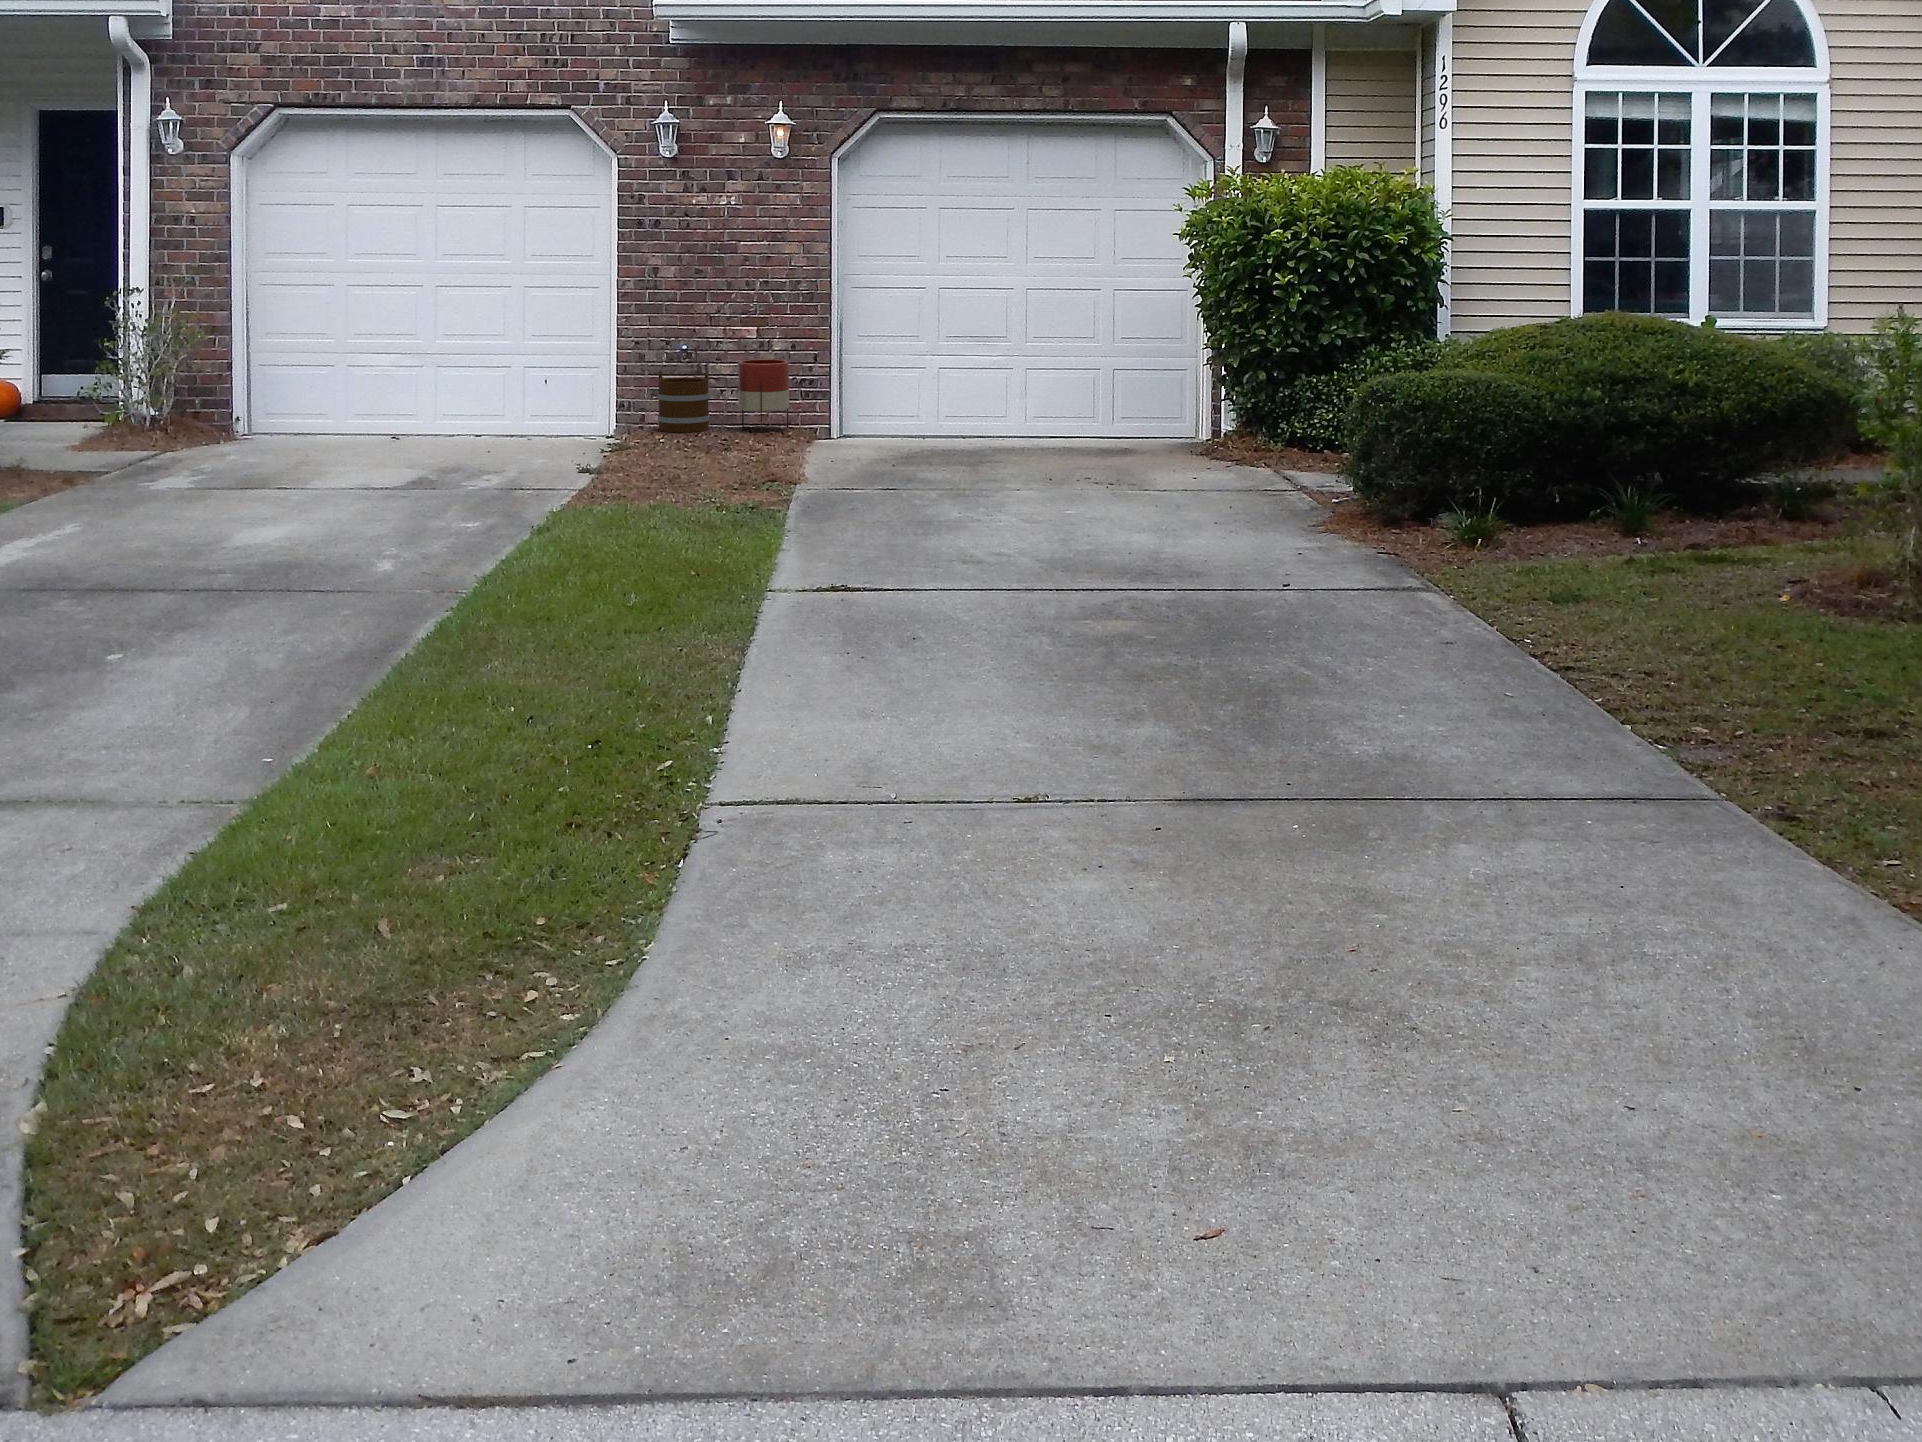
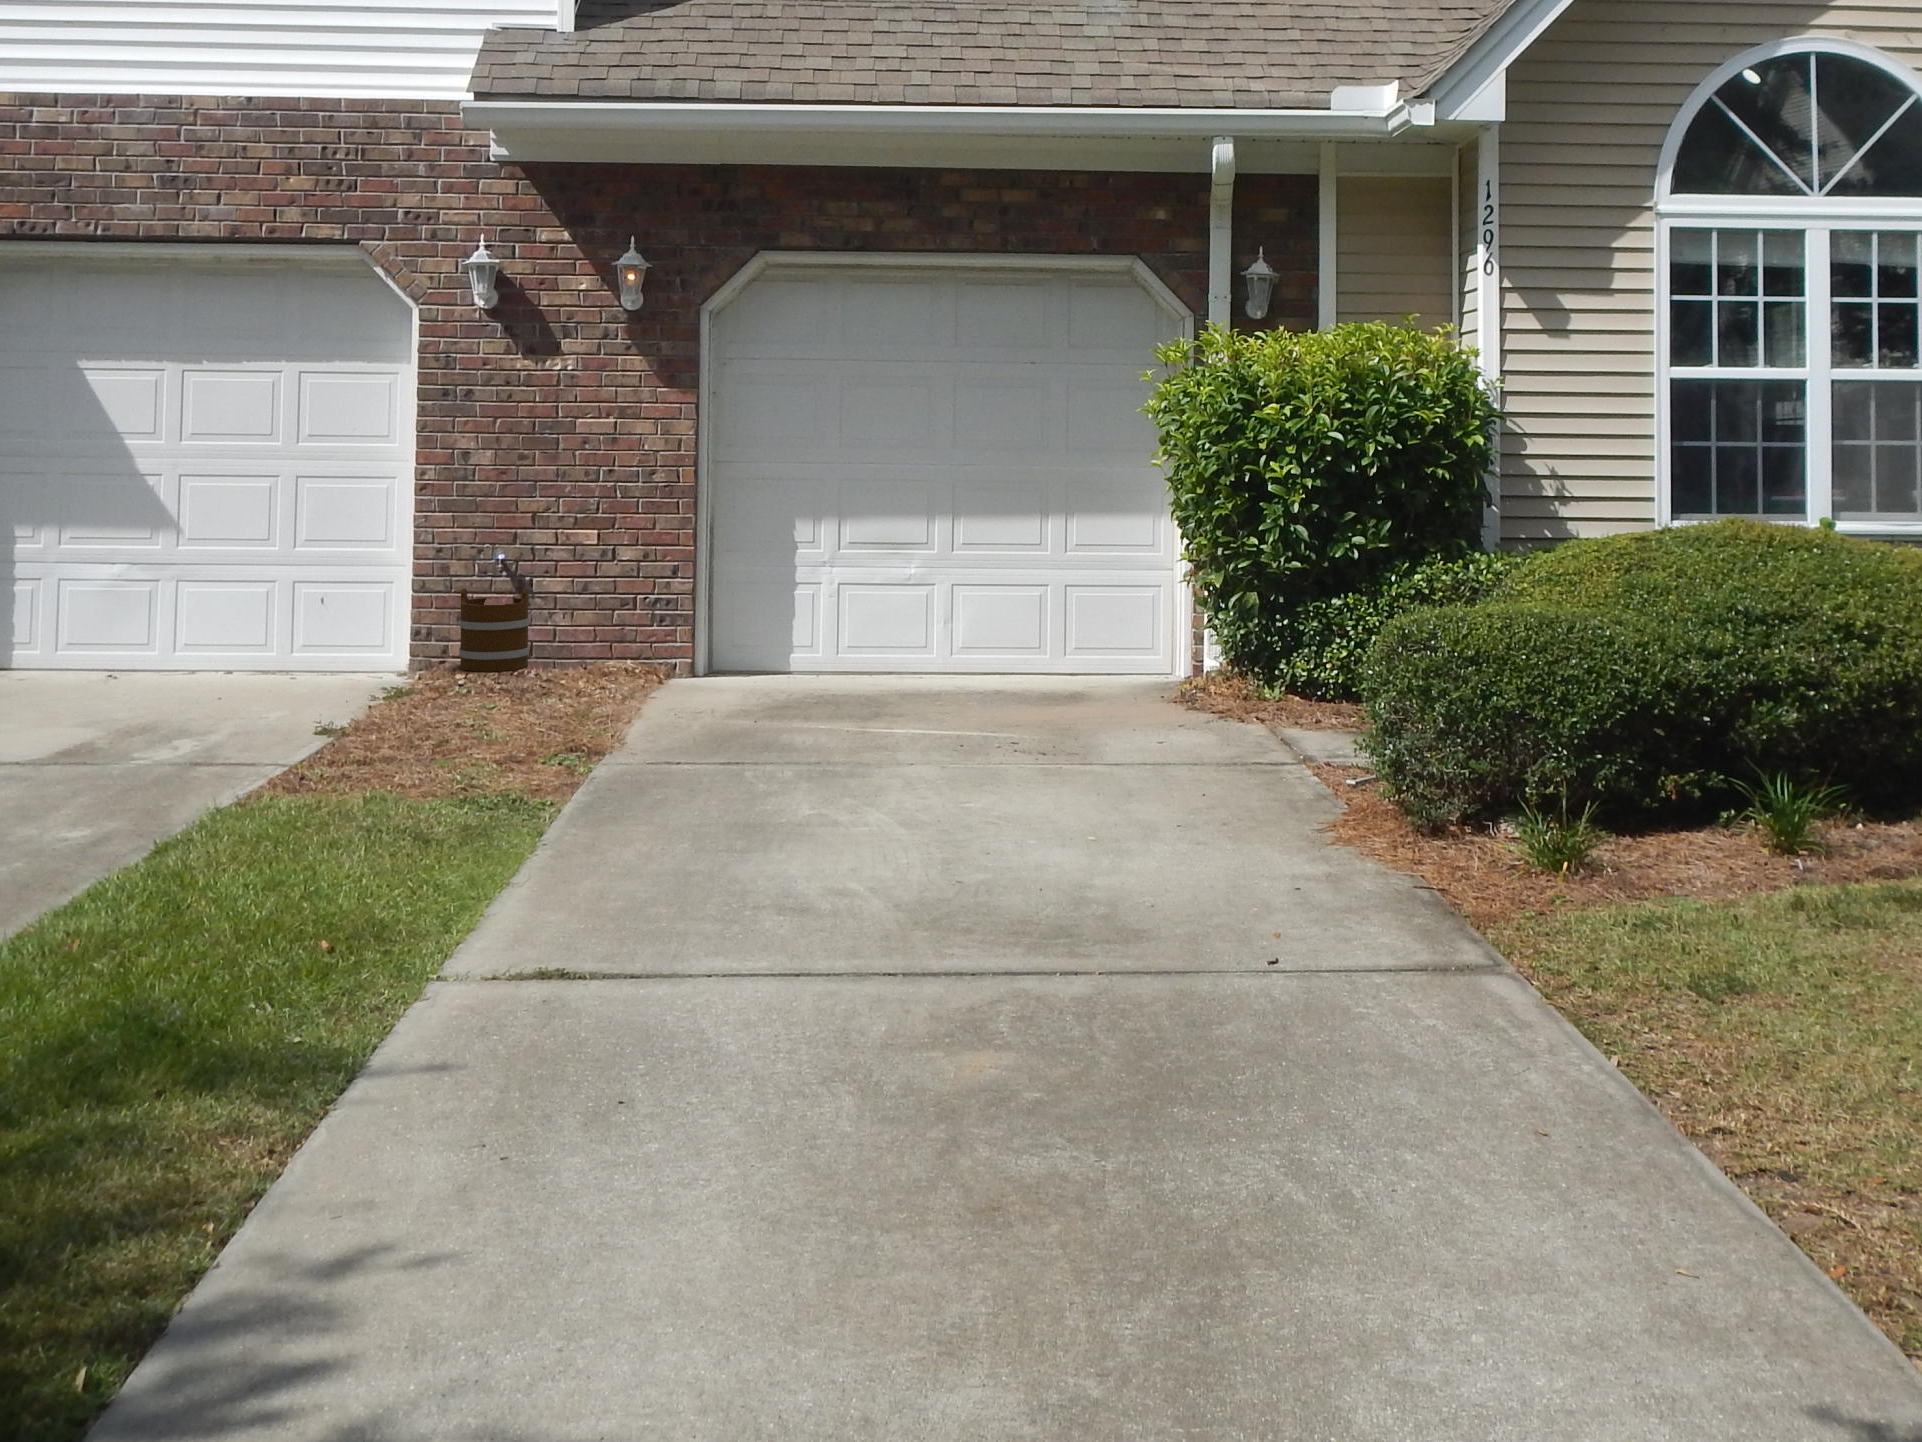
planter: present [738,359,789,433] -> none [567,573,635,672]

